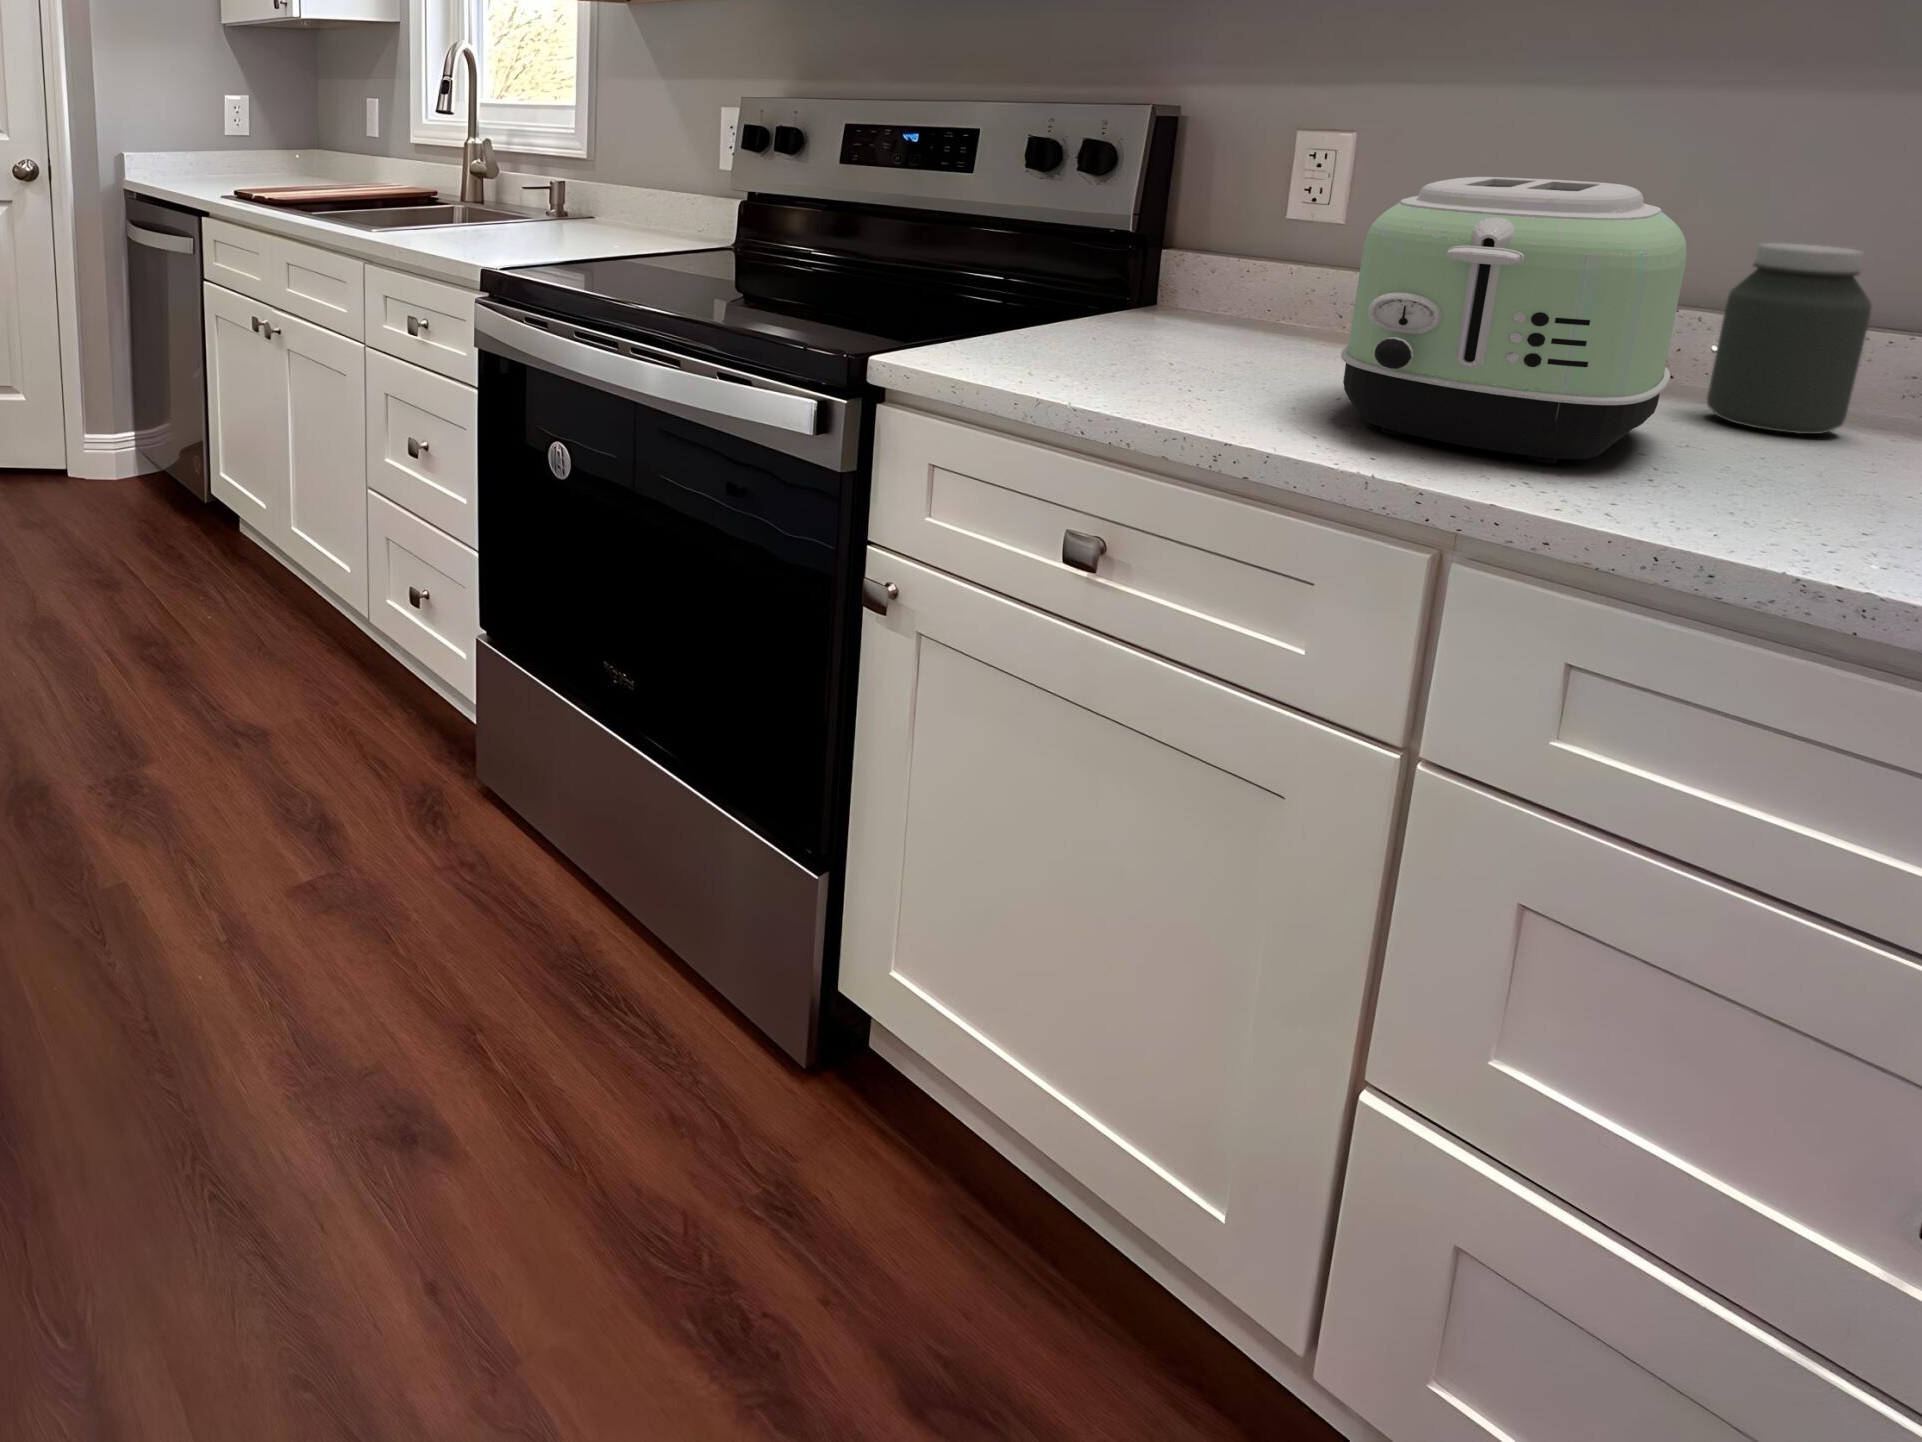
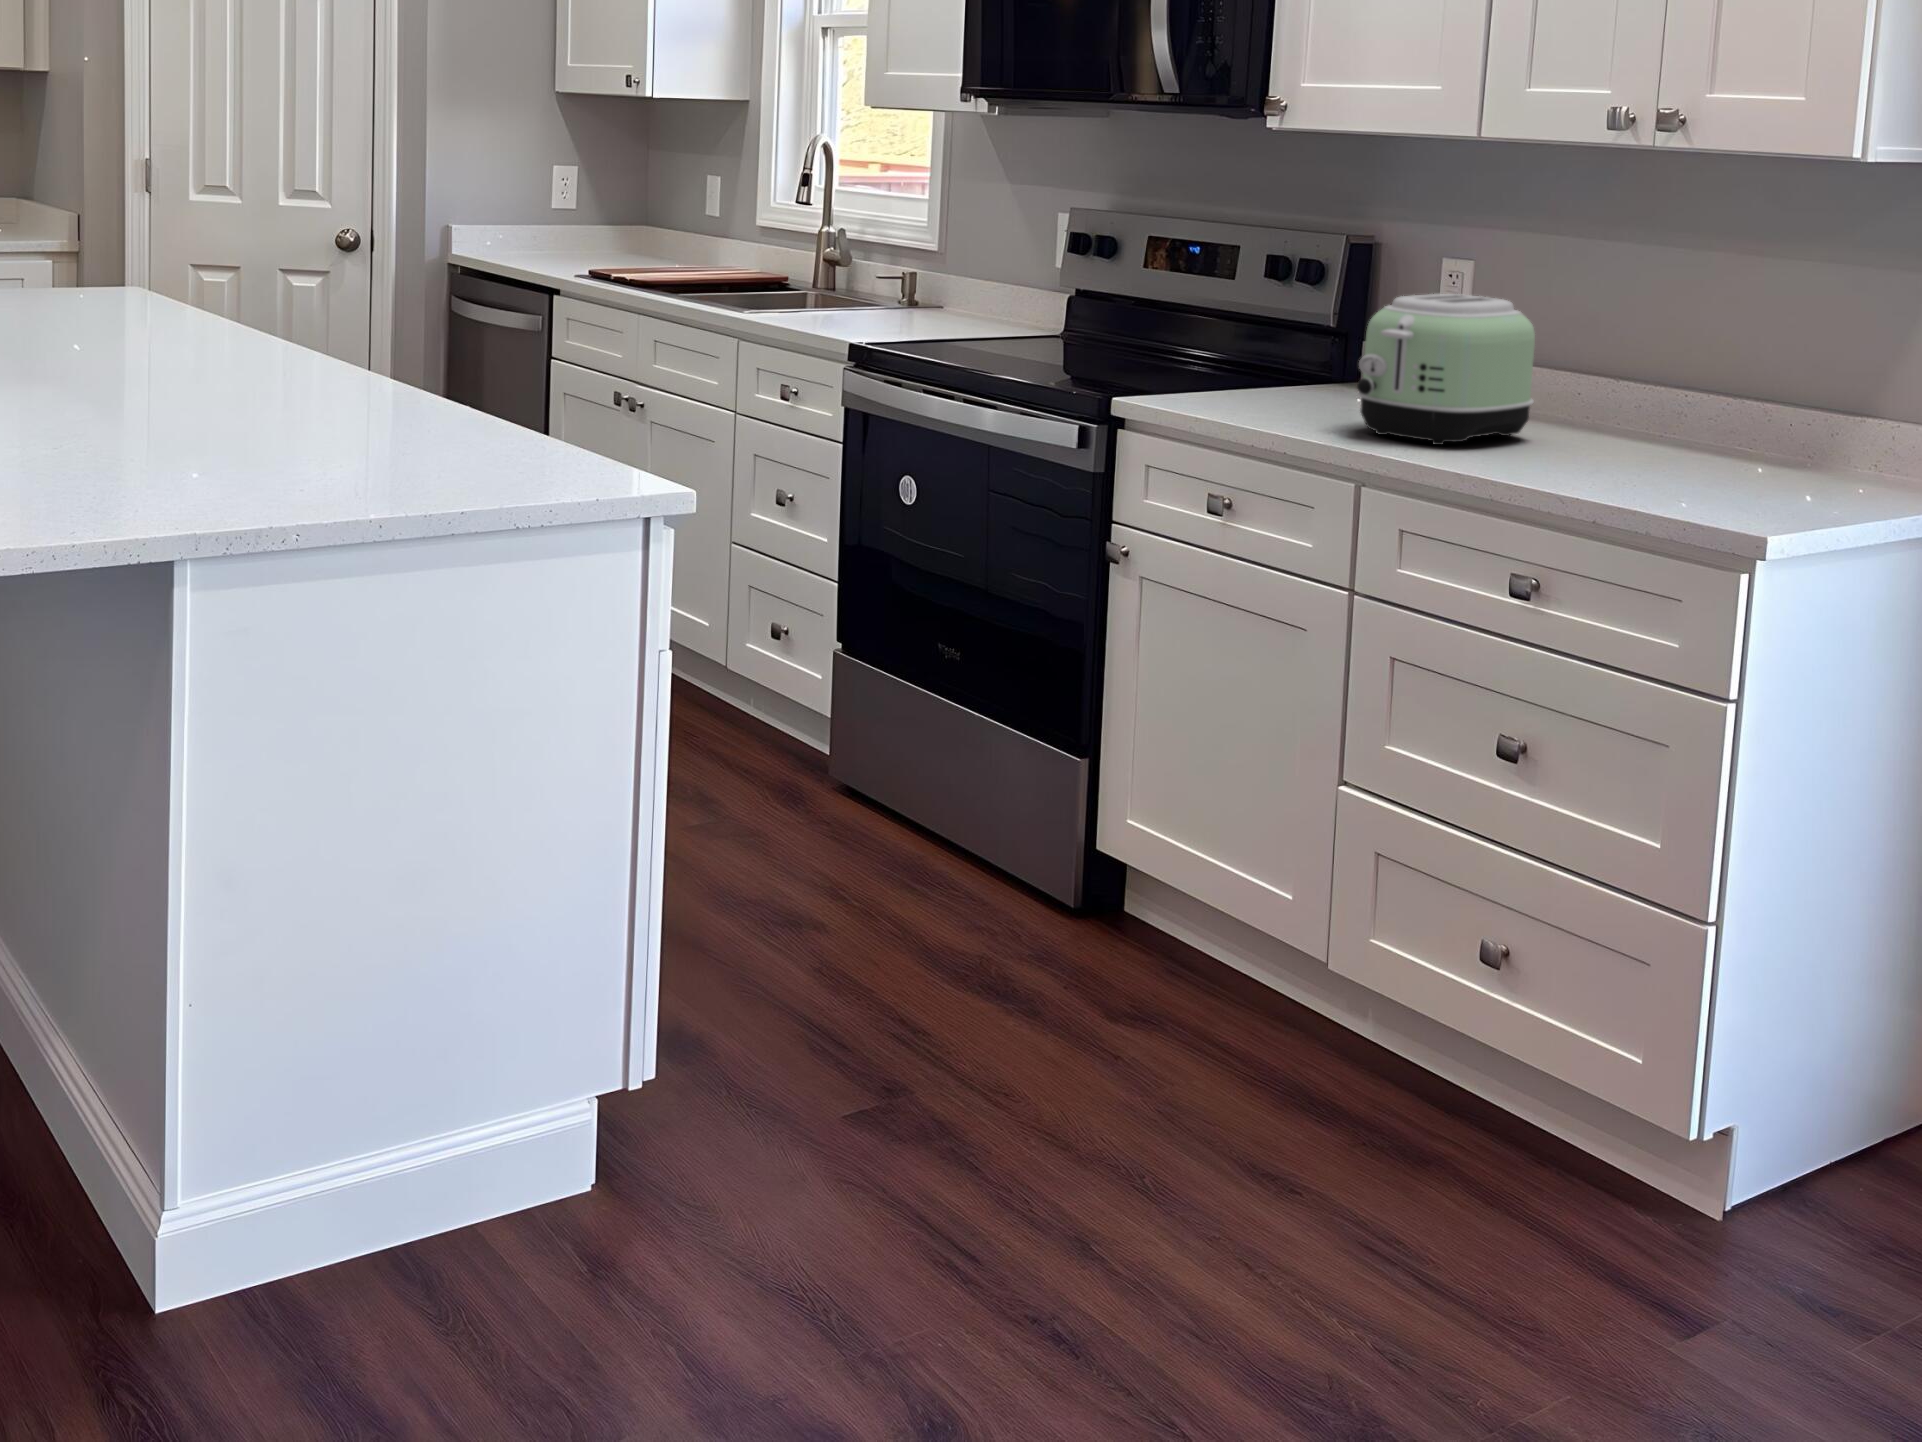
jar: present [1707,243,1872,434] -> none [1586,337,1650,445]

